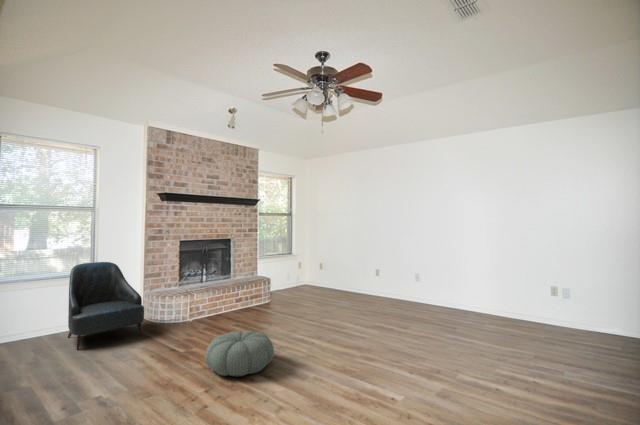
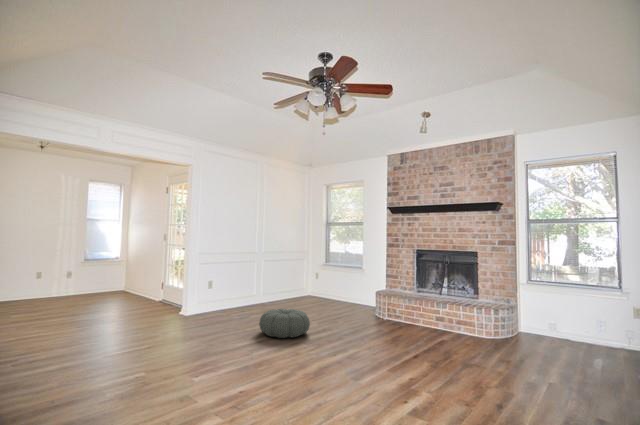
armchair: present [68,262,144,350] -> none [319,260,369,313]

